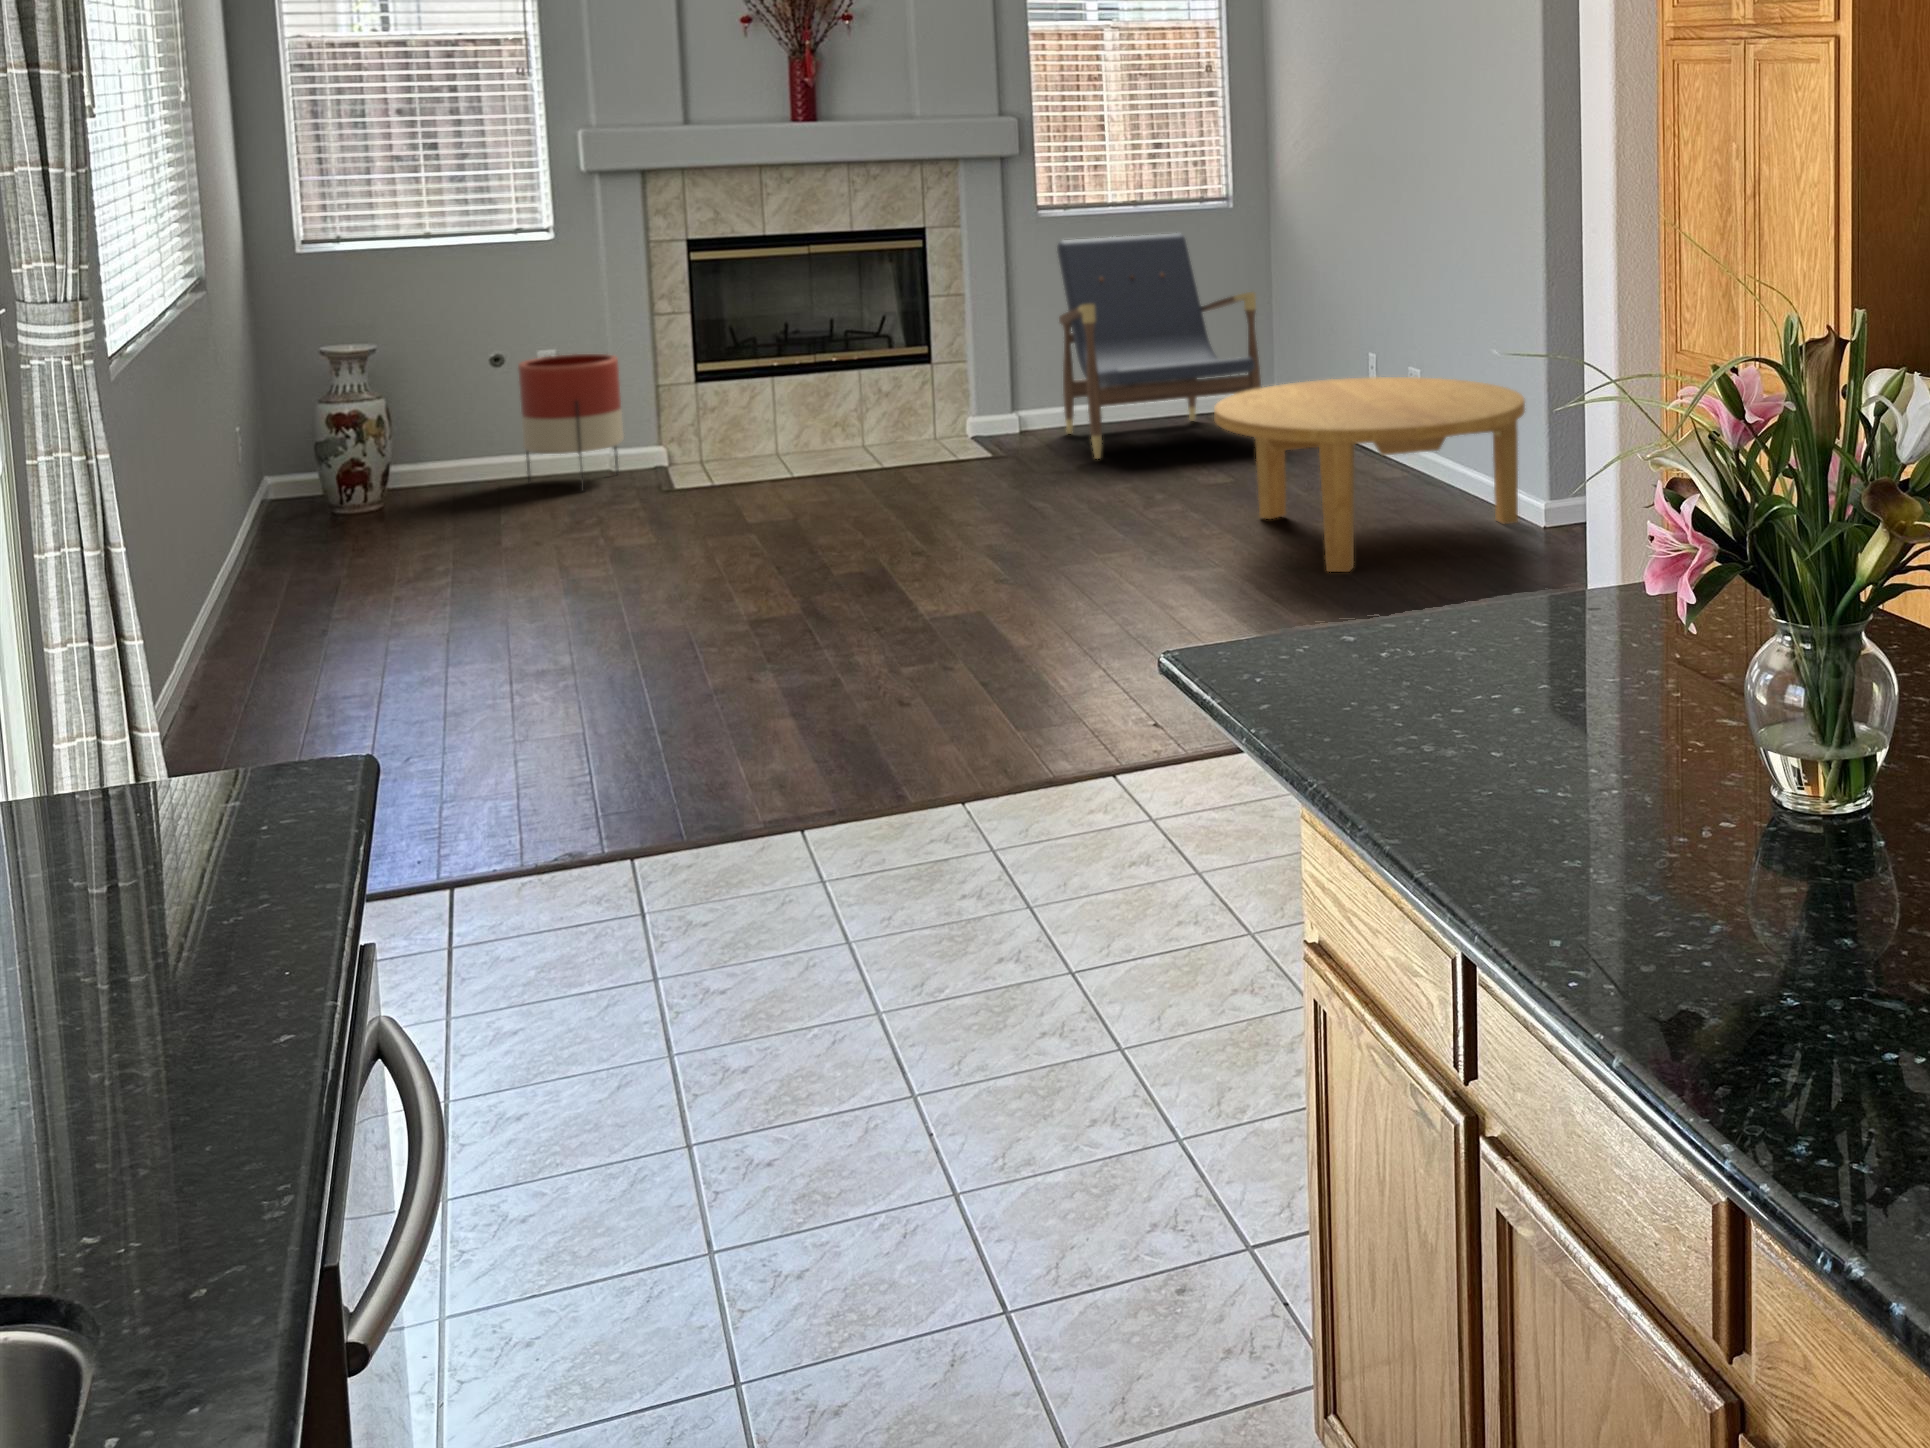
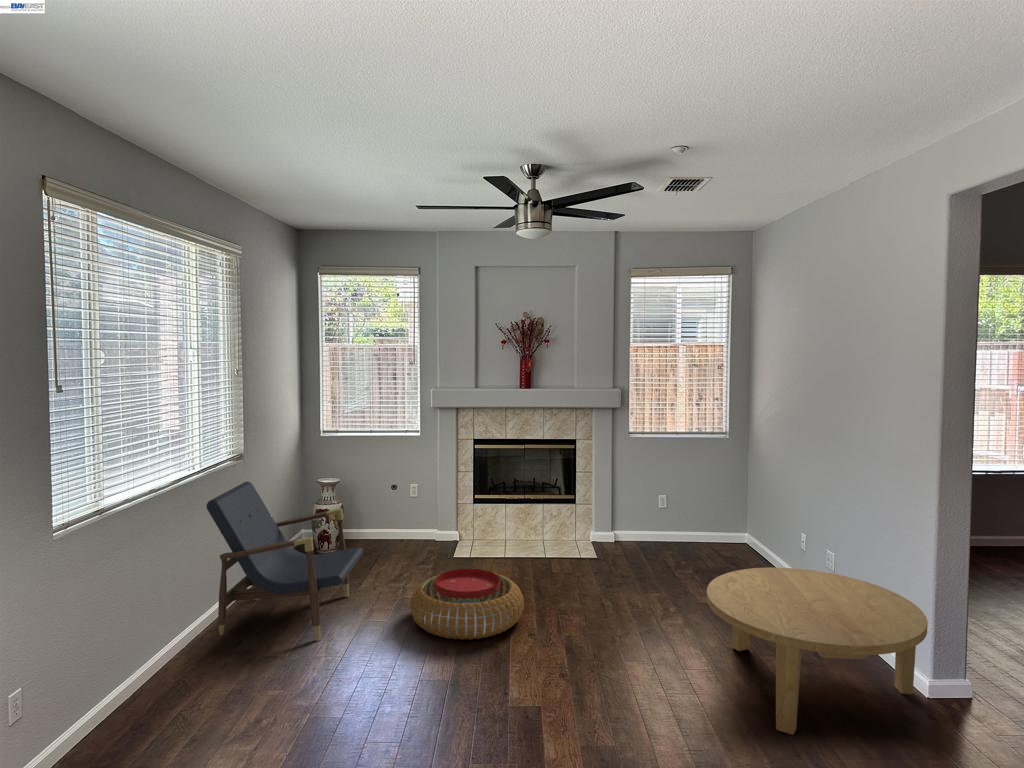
lounge chair: present [1057,234,1261,459] -> present [207,482,363,641]
planter: present [518,354,624,487] -> none [396,487,438,553]
pouf: none [654,459,884,569] -> present [410,569,524,640]

